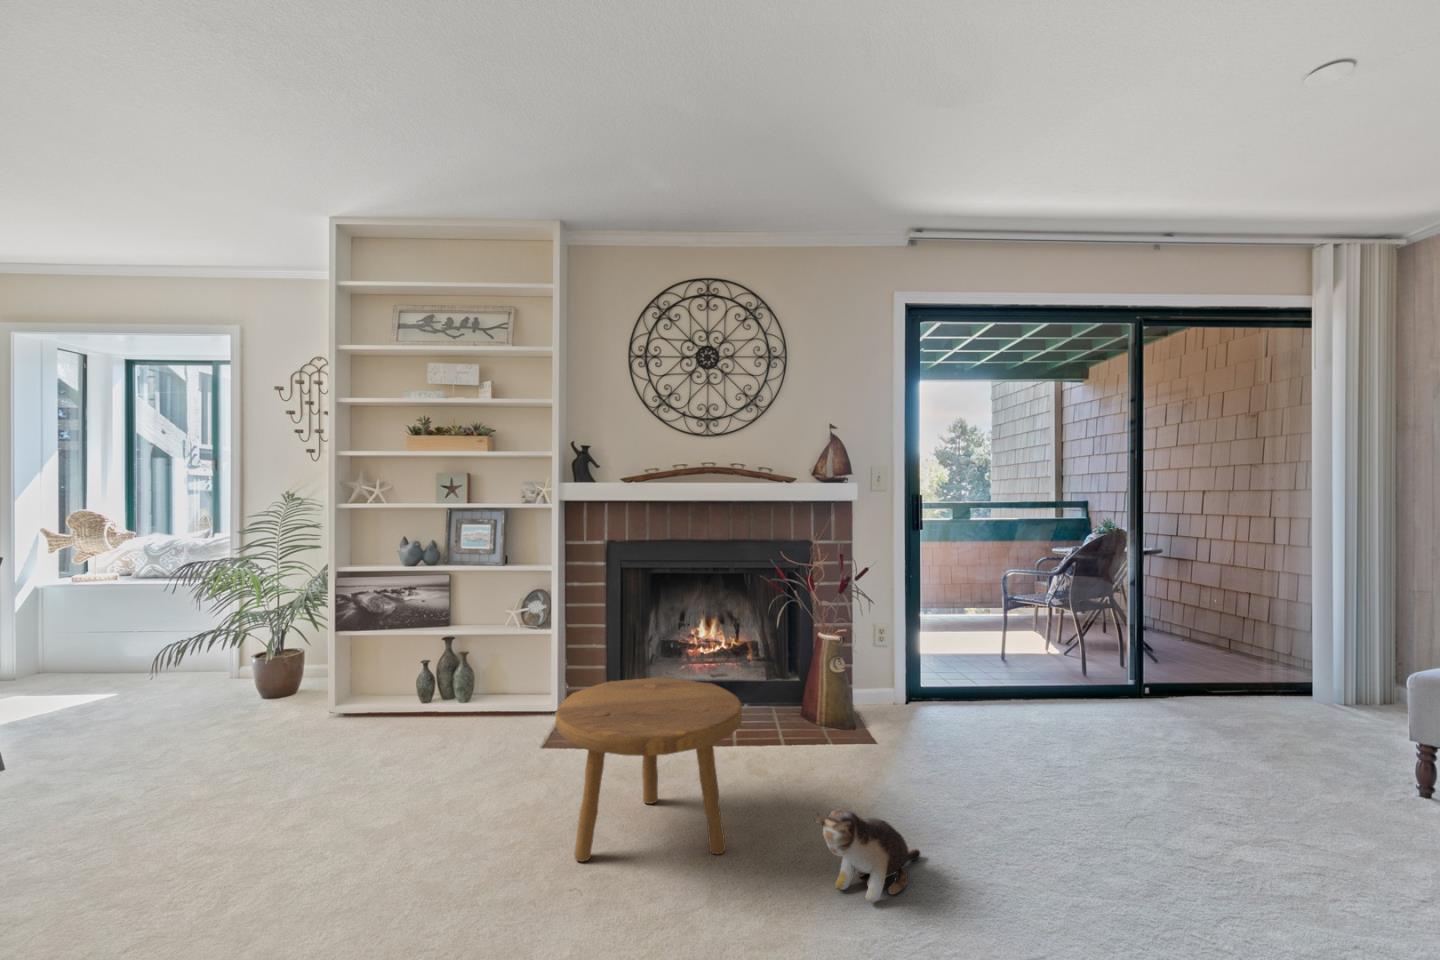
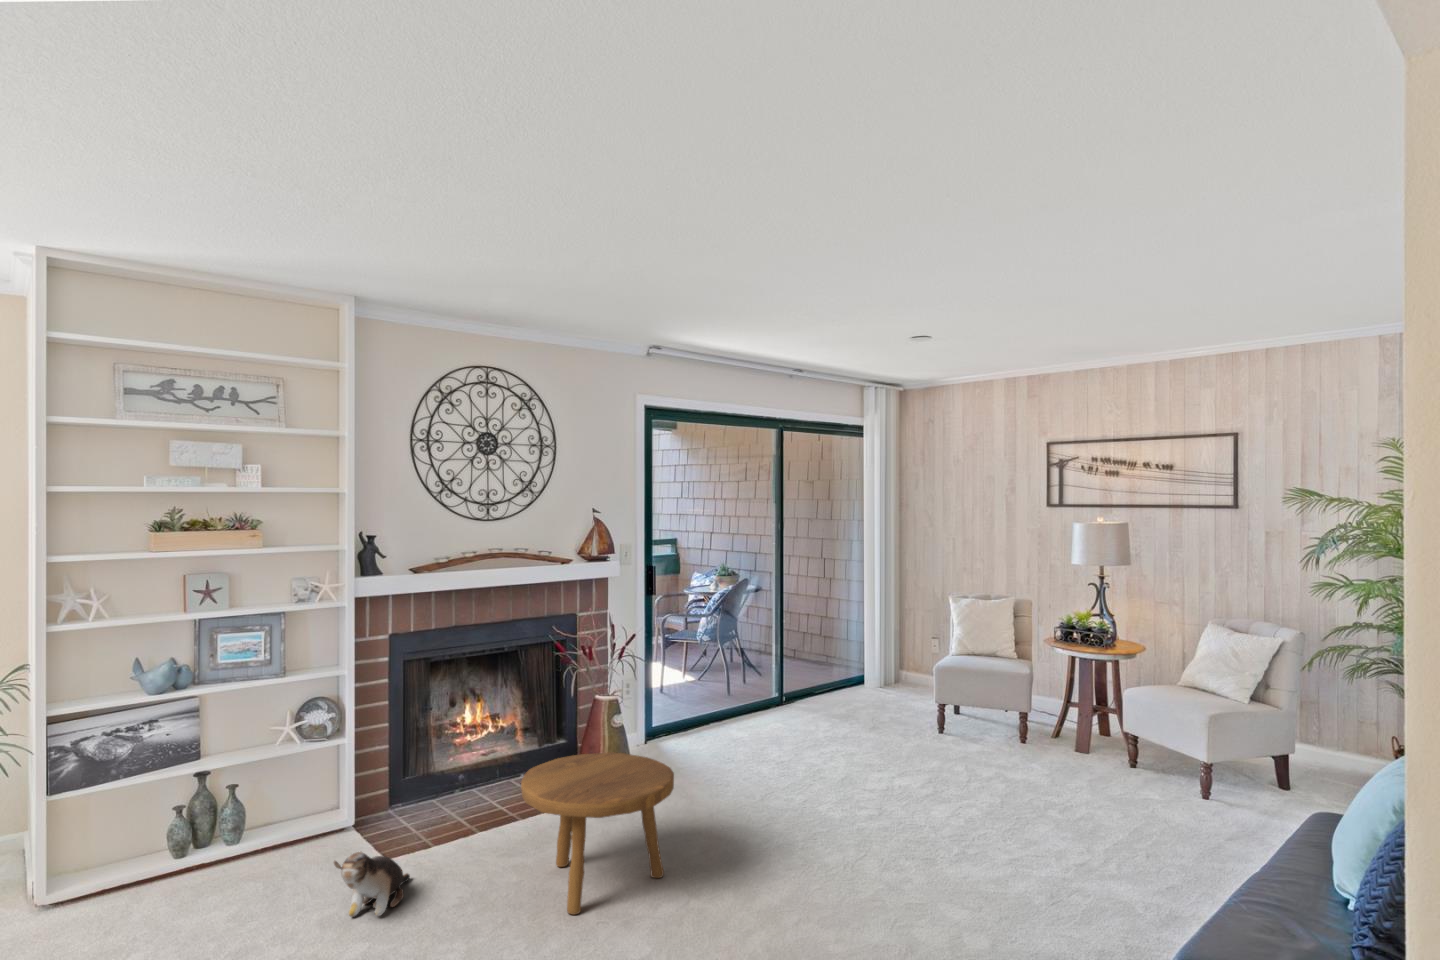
plush toy: present [813,808,920,902] -> present [334,852,410,917]

